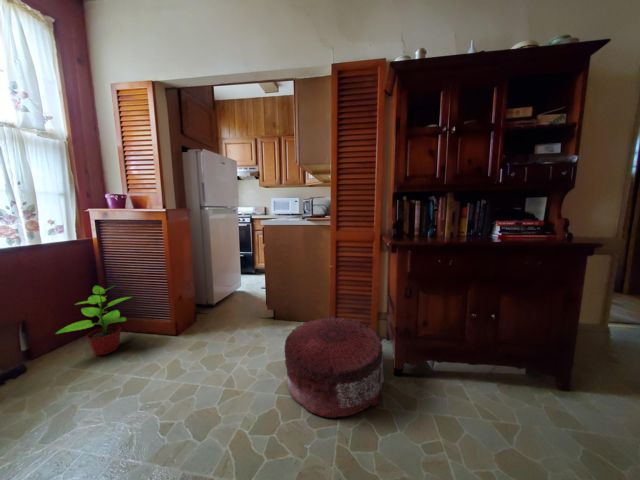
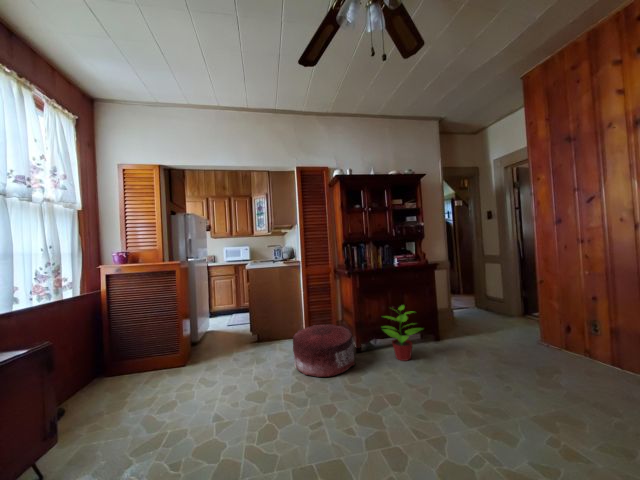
potted plant: present [56,286,131,355] -> present [383,305,423,361]

